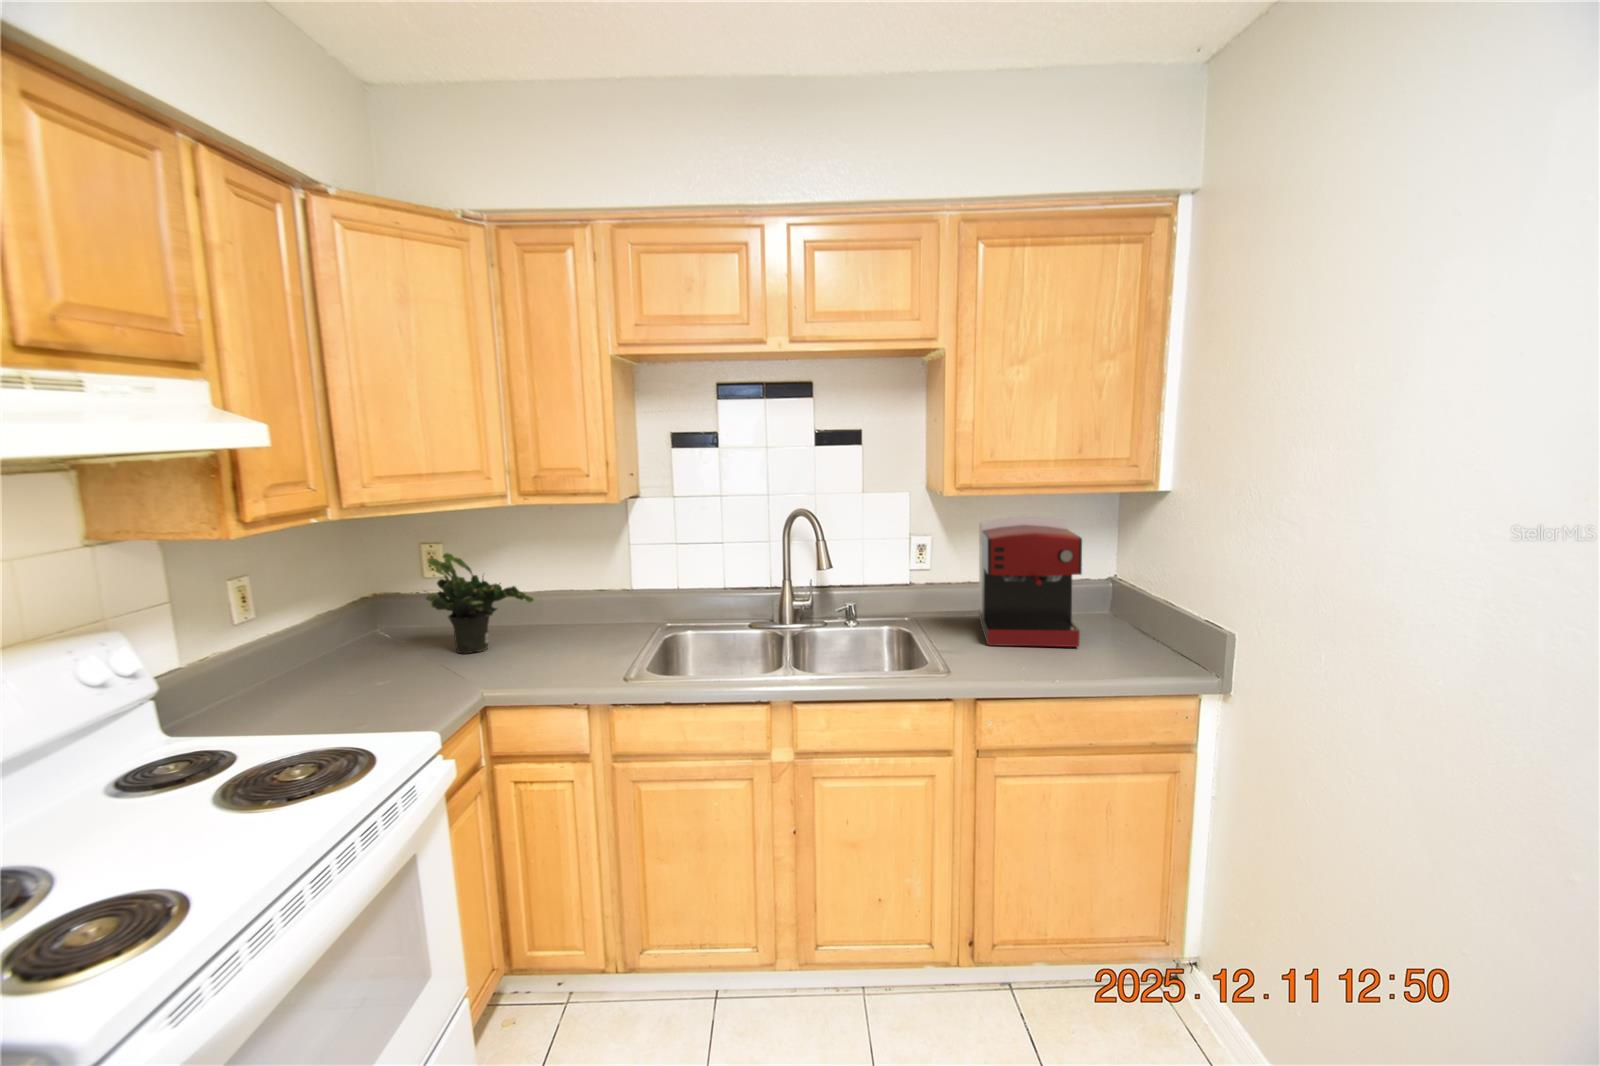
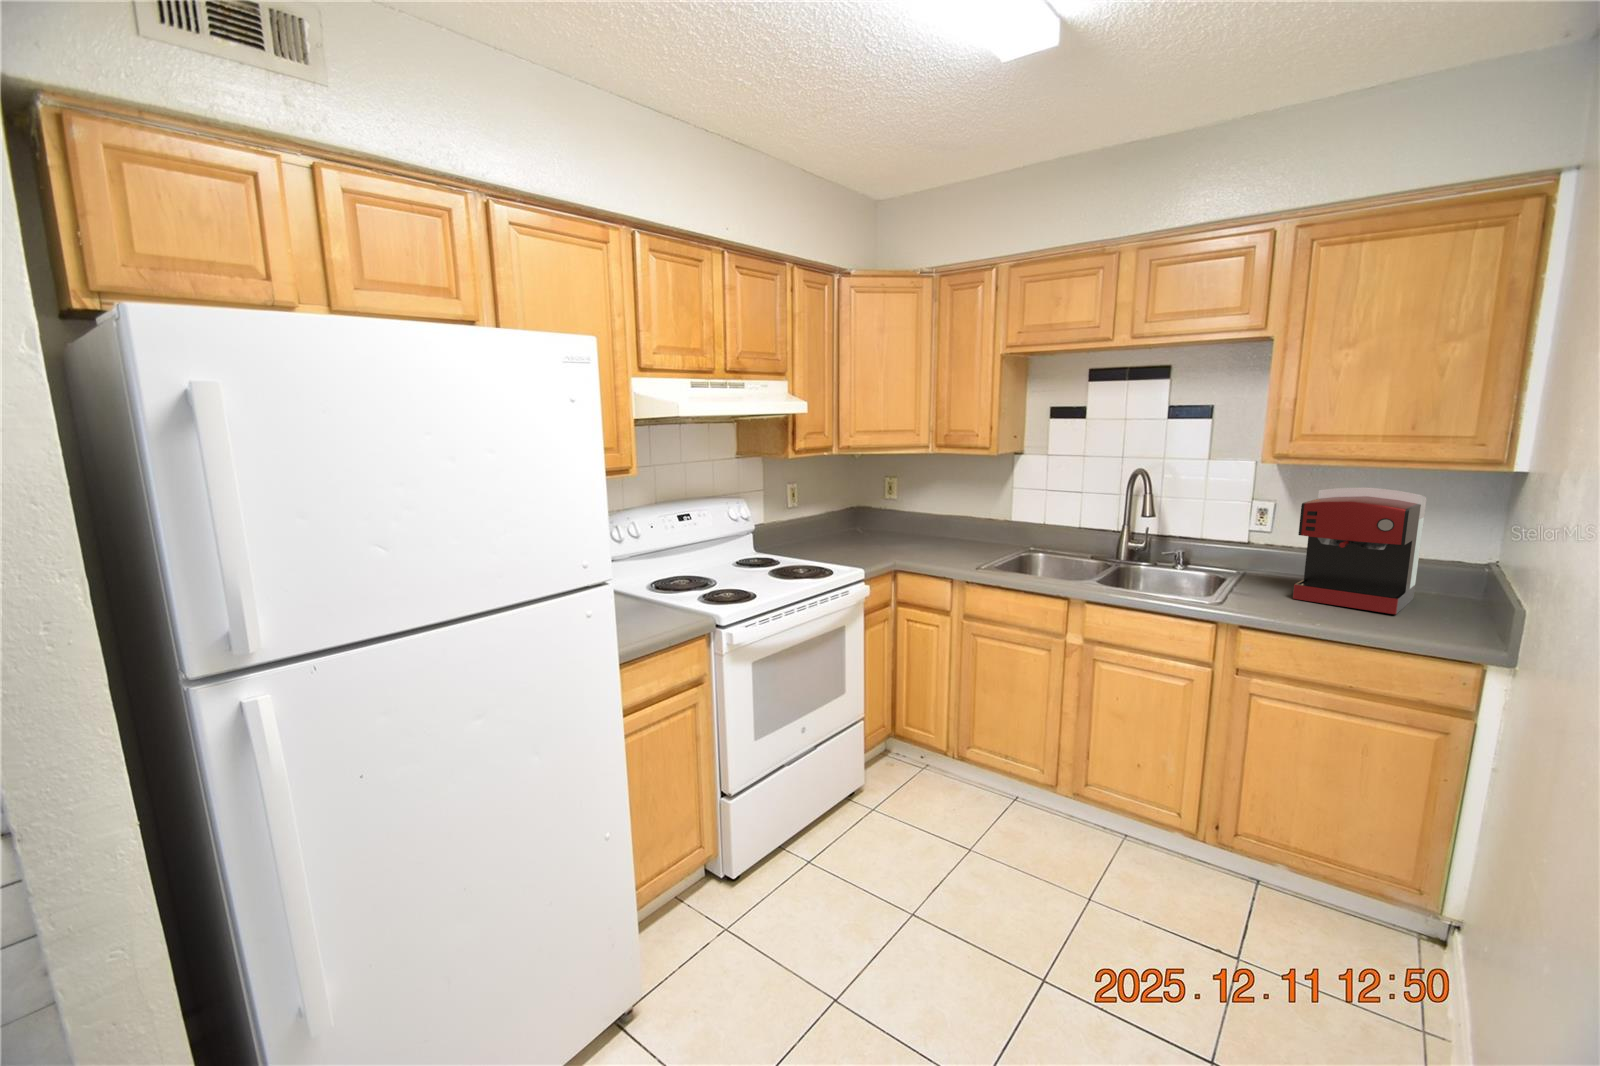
potted plant: present [426,553,534,653] -> none [879,481,941,545]

